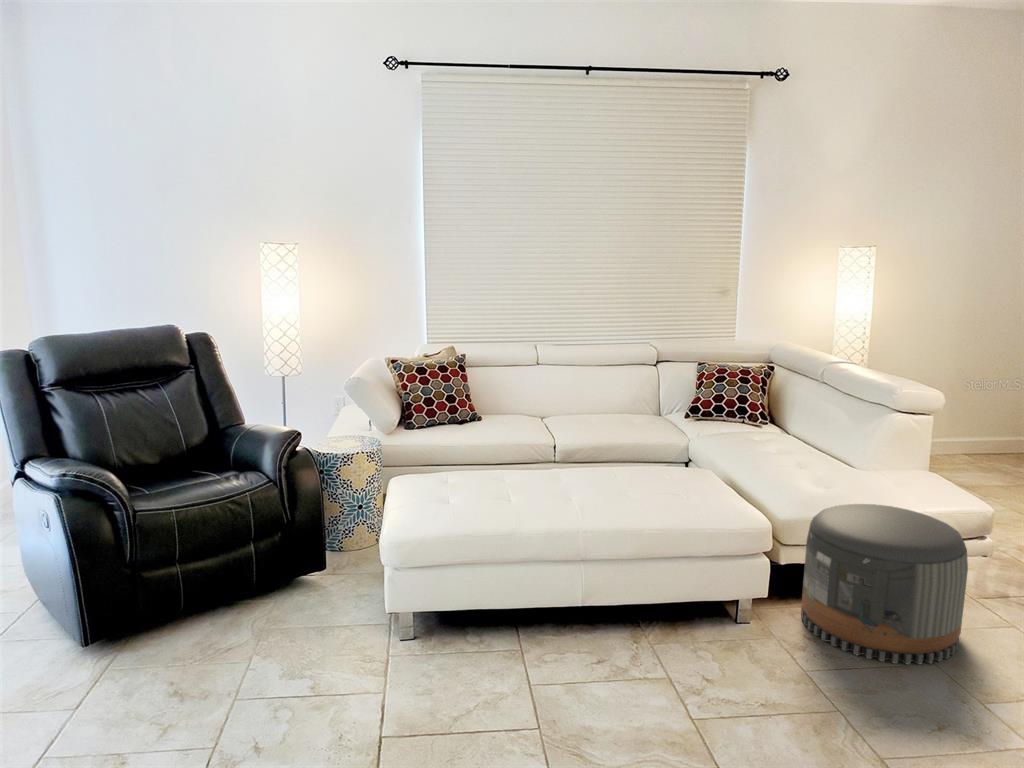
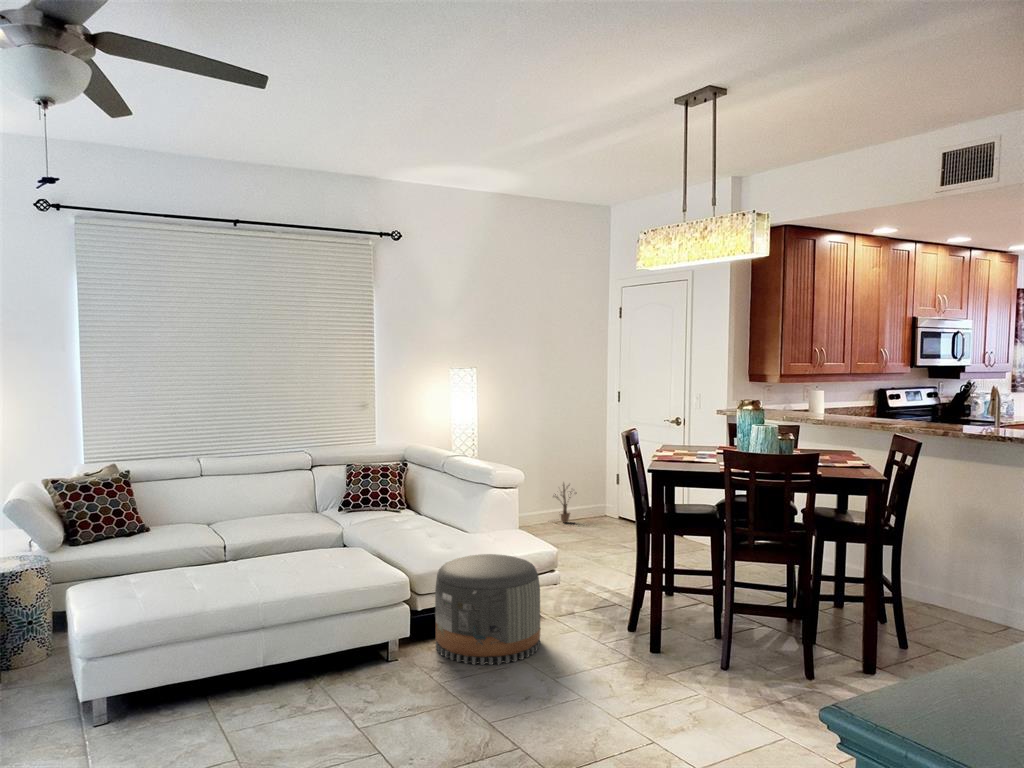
decorative plant: none [960,405,1009,459] -> present [548,483,571,523]

